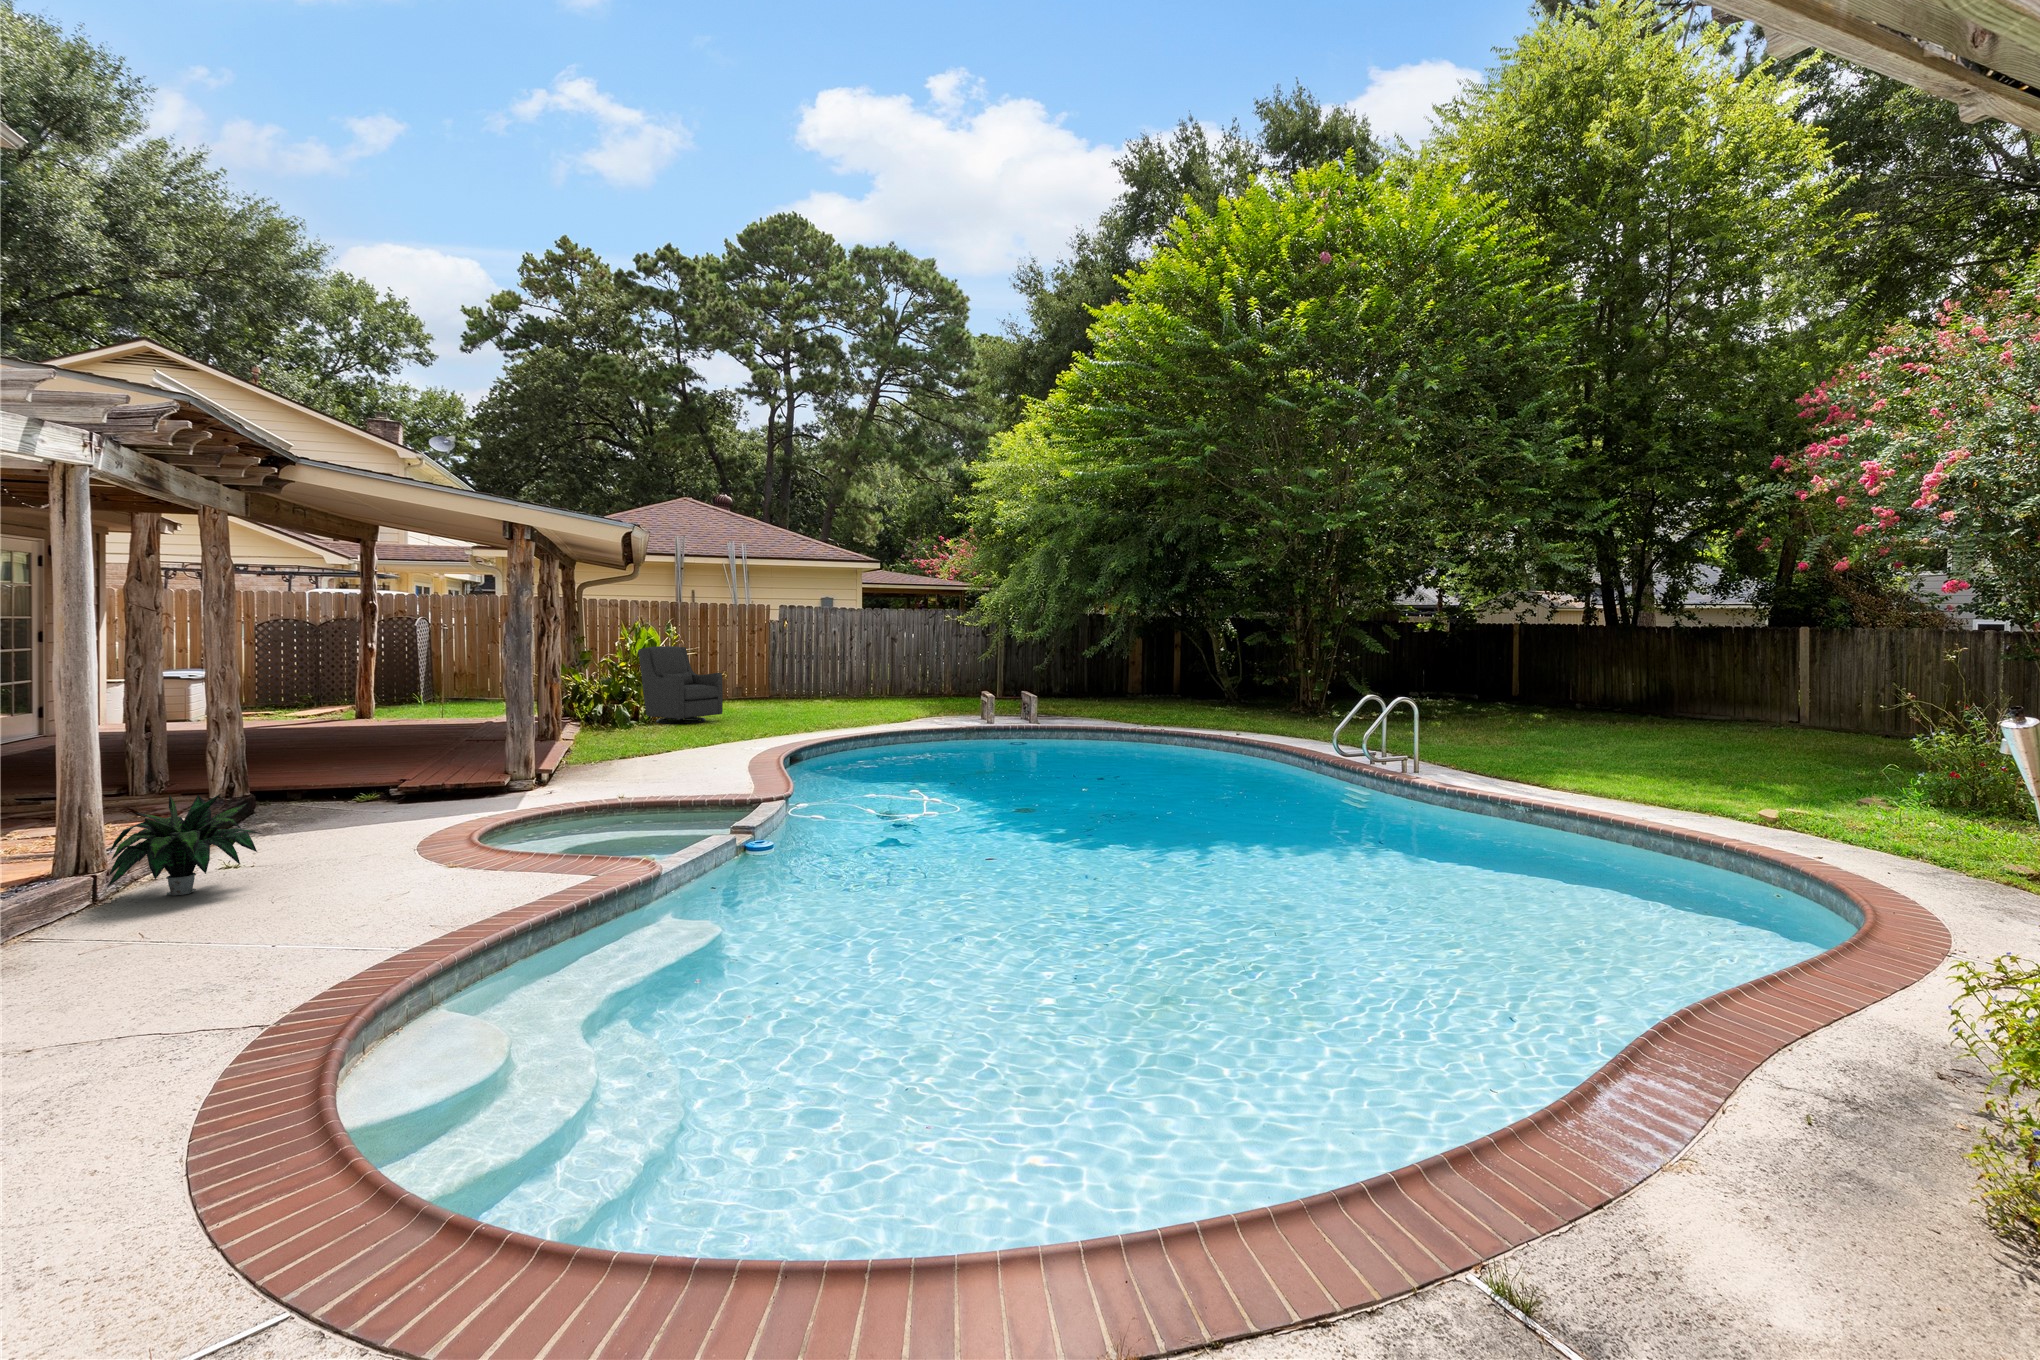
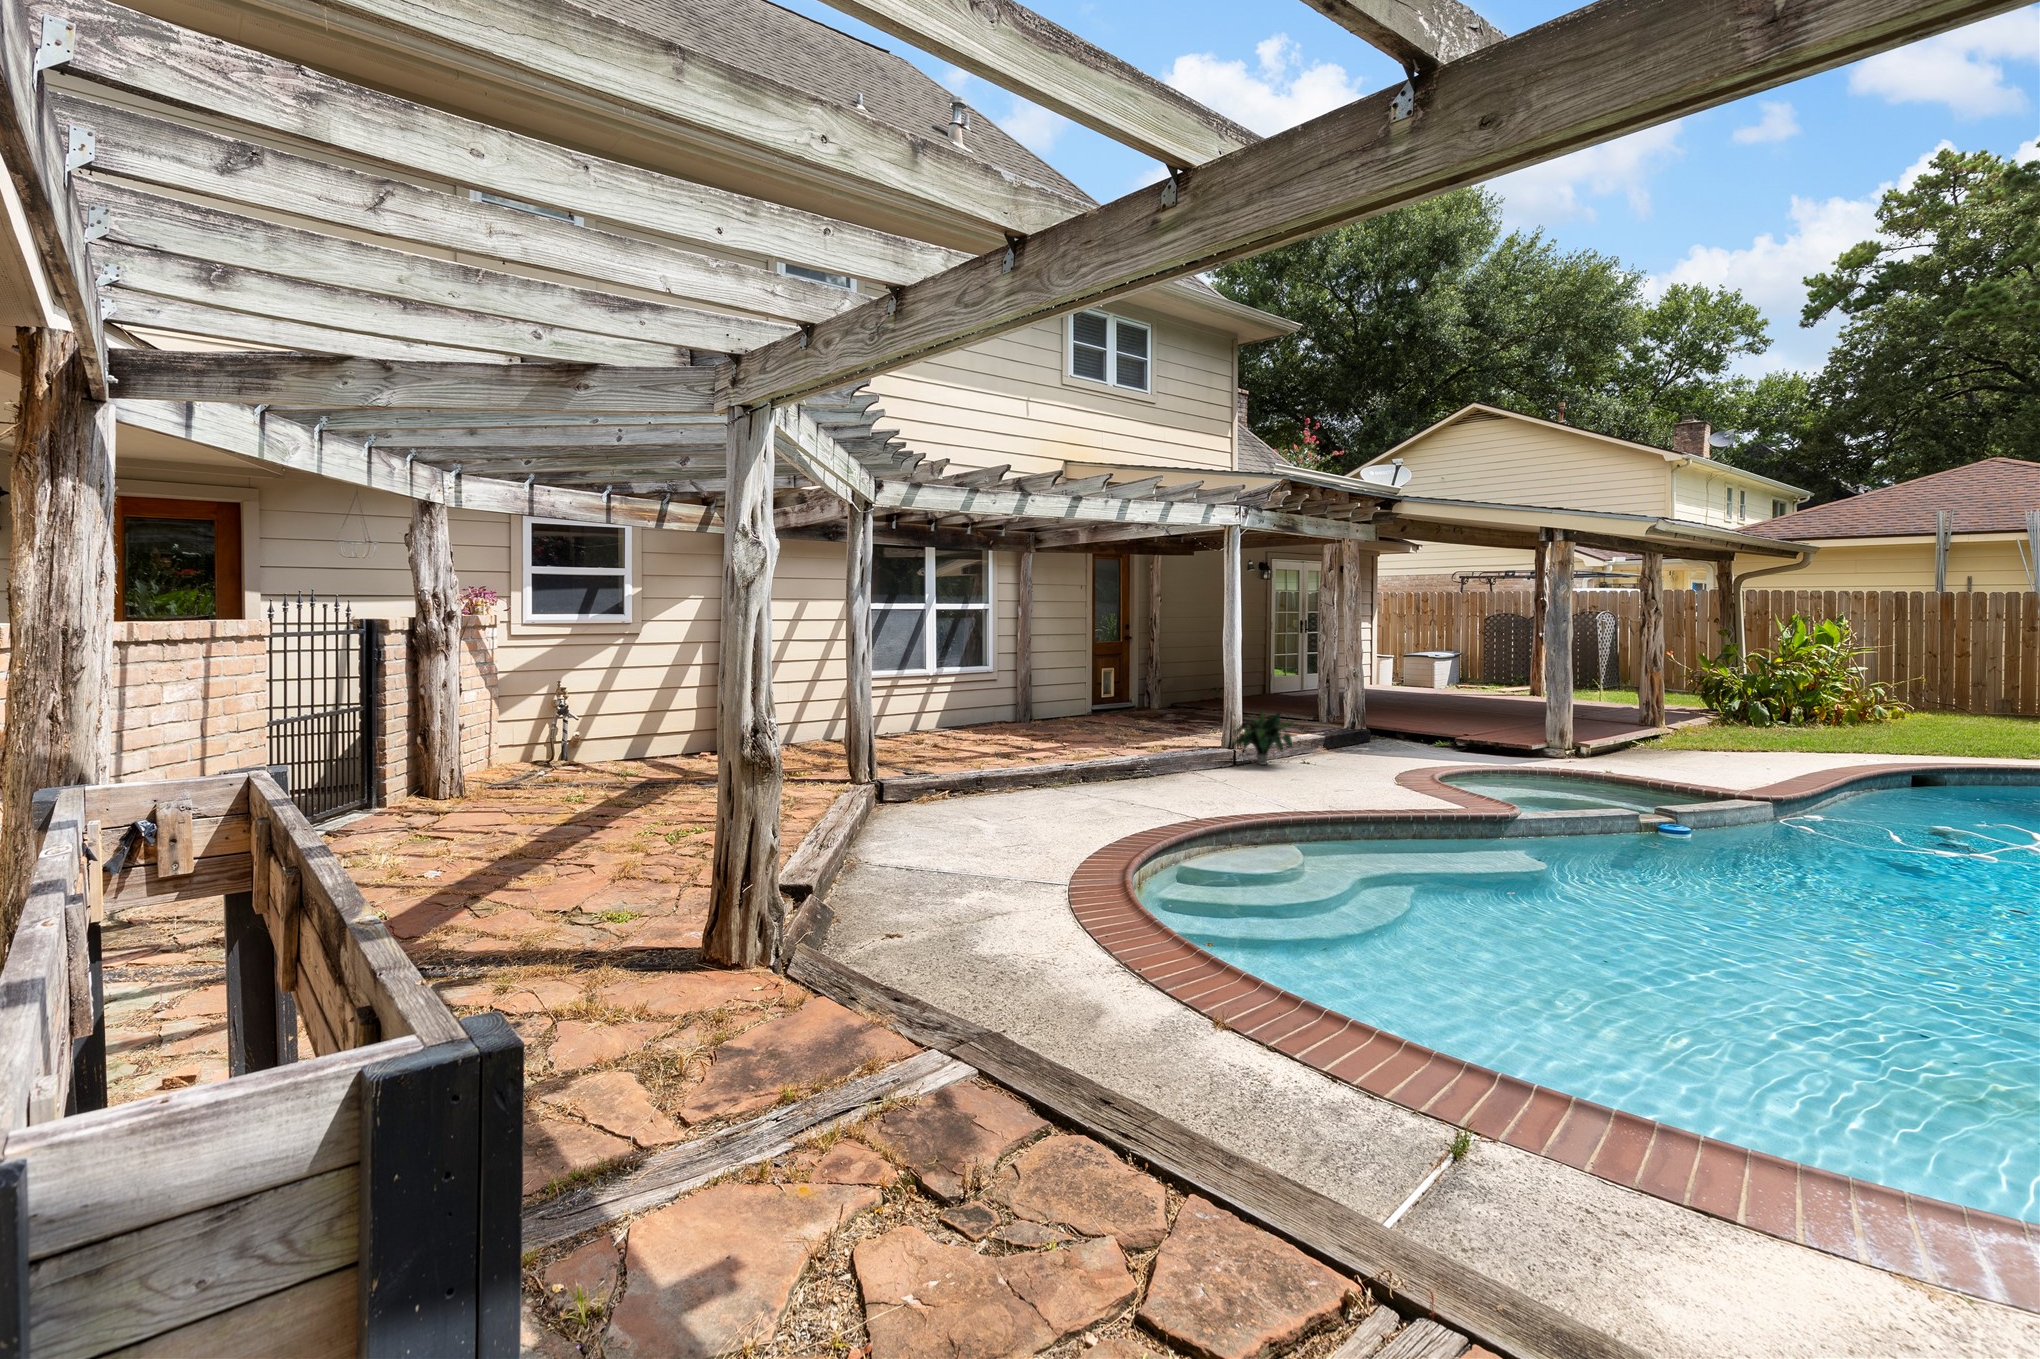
chair: present [638,646,723,724] -> none [1791,650,1899,737]

